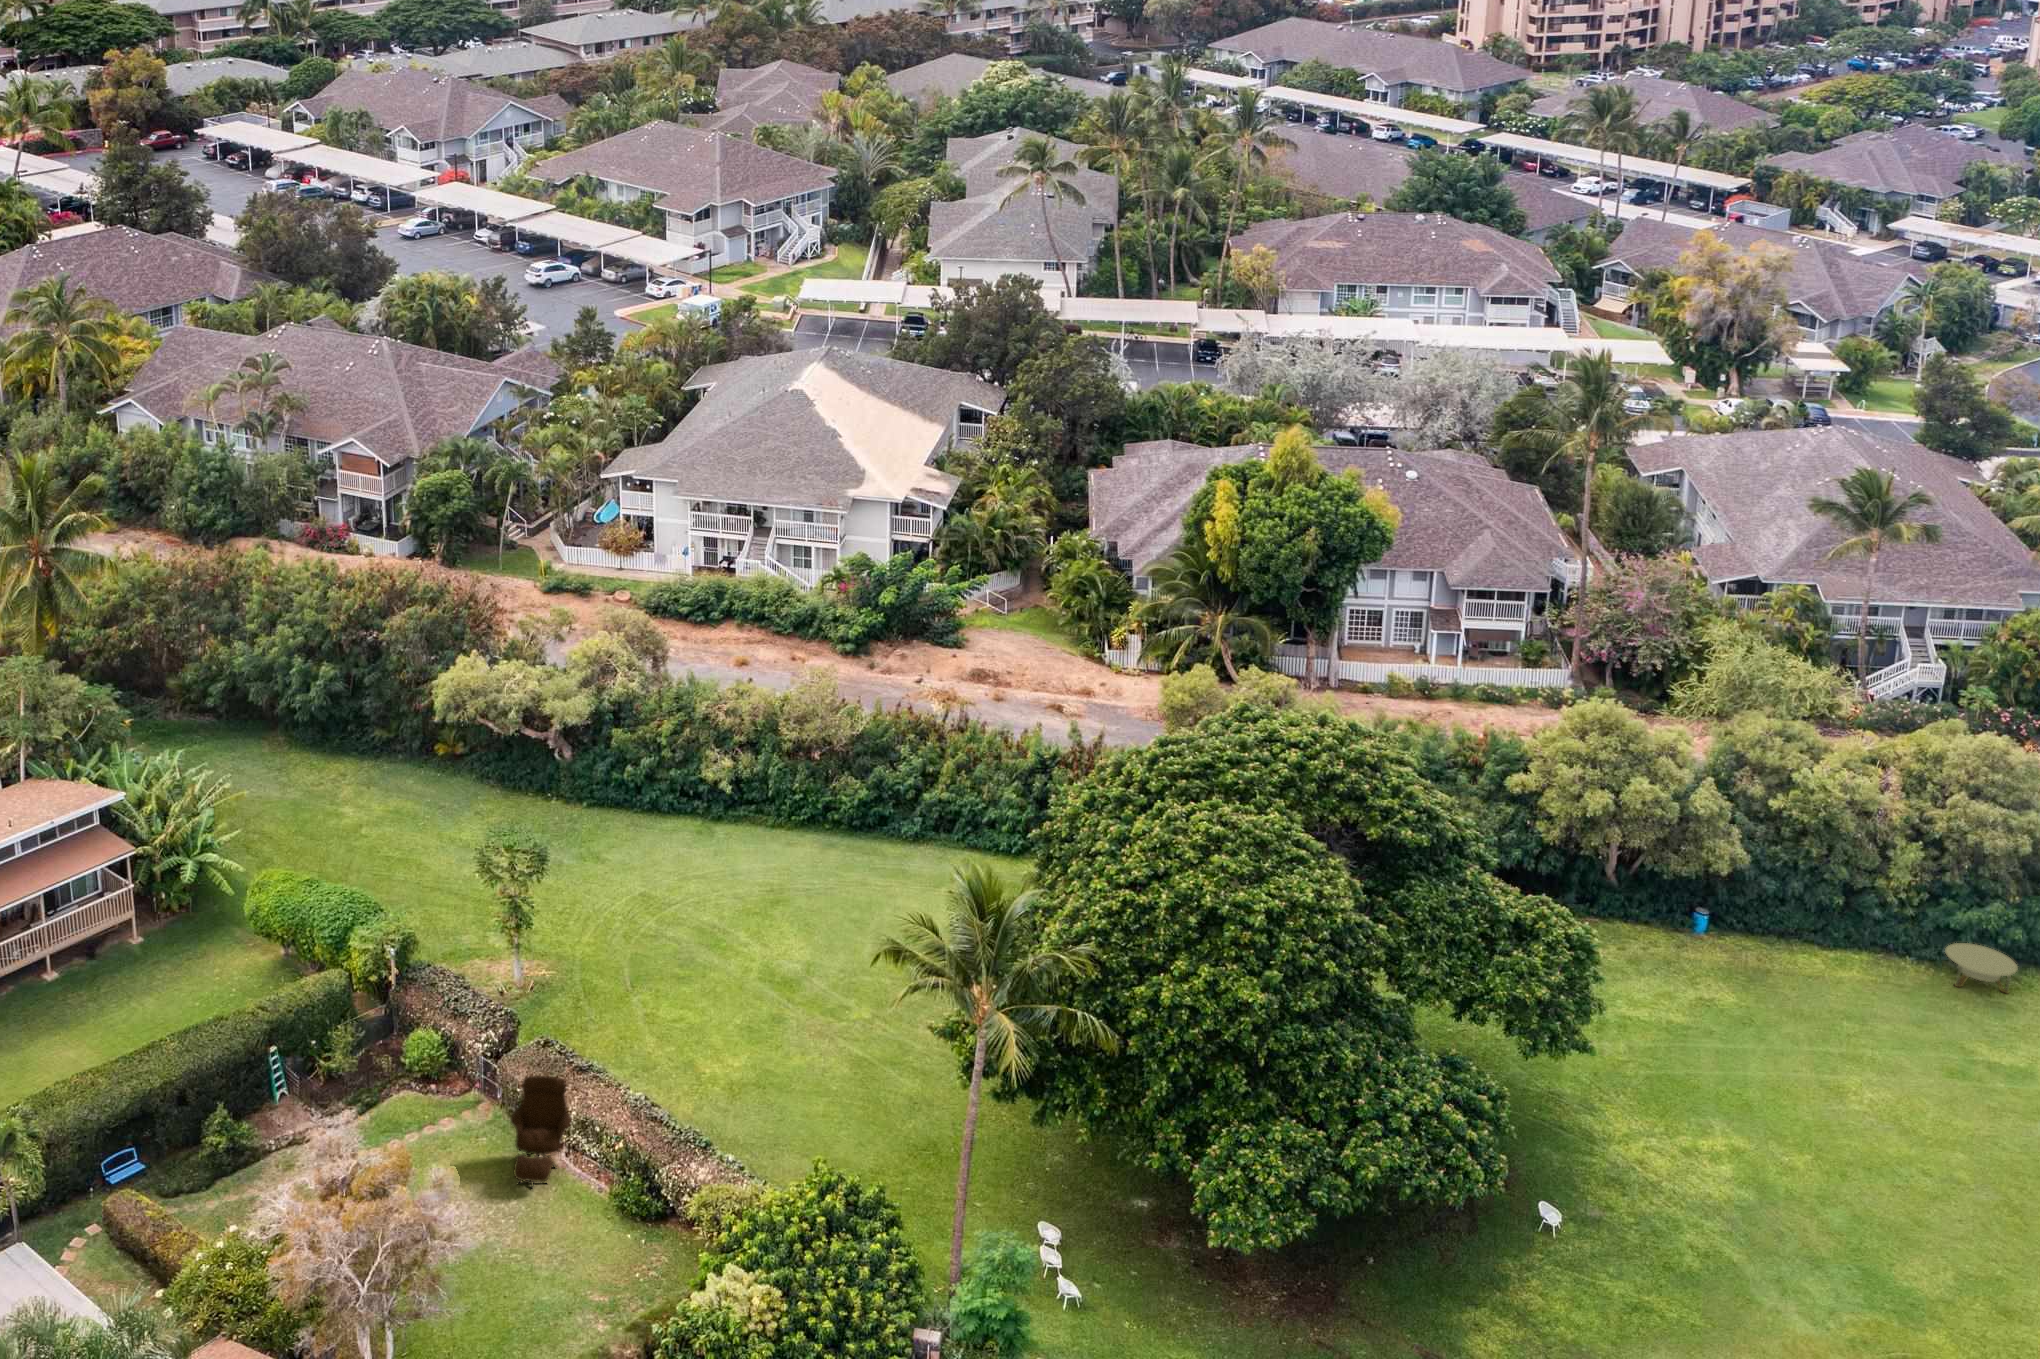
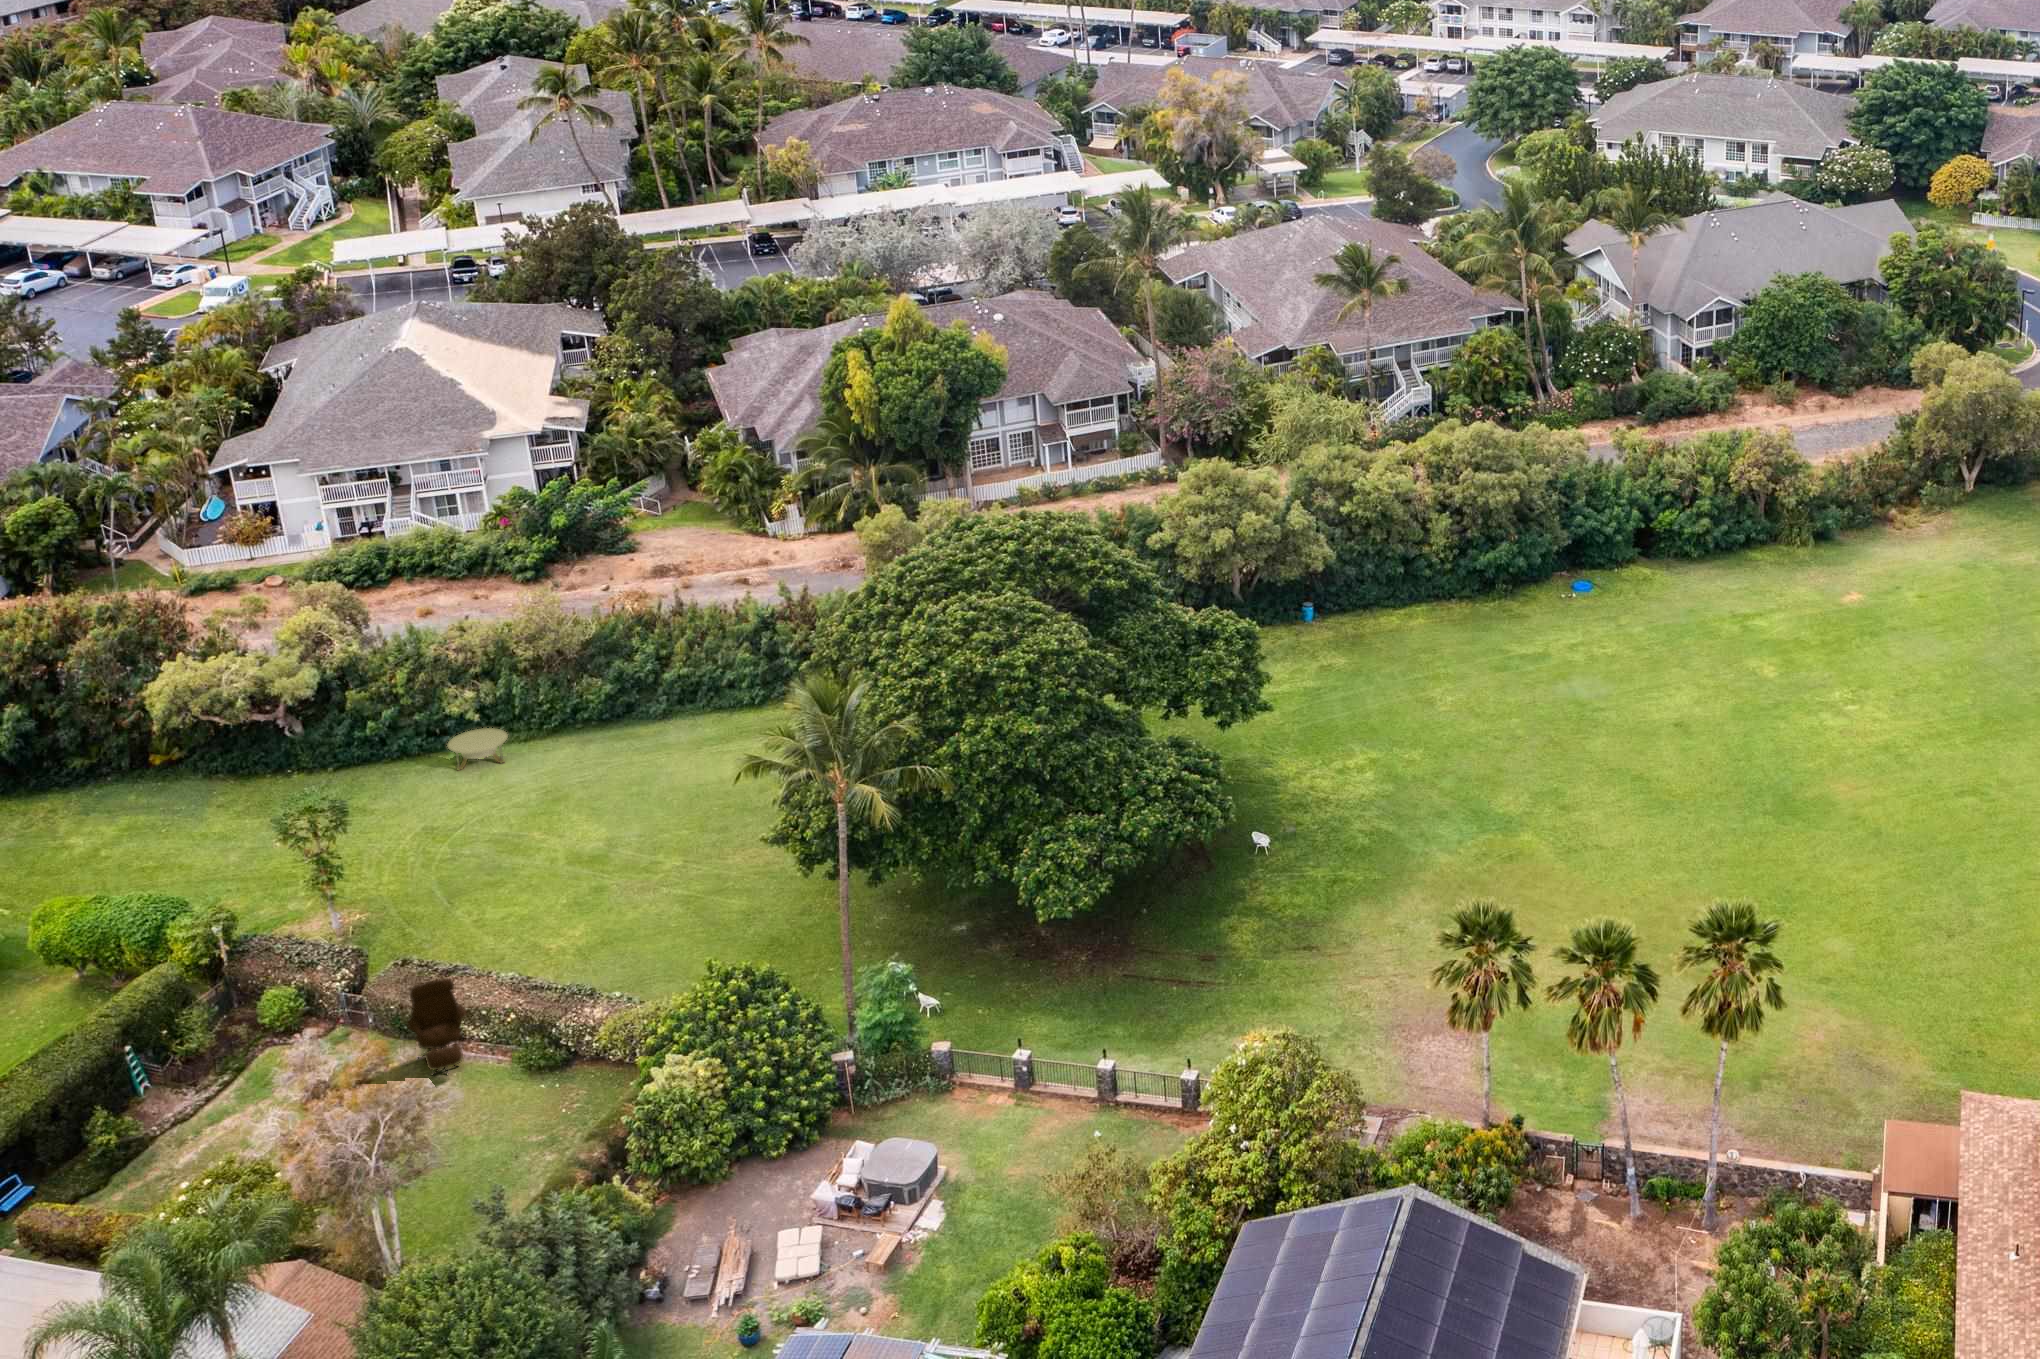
round table: present [1945,943,2018,993] -> present [448,728,508,770]

